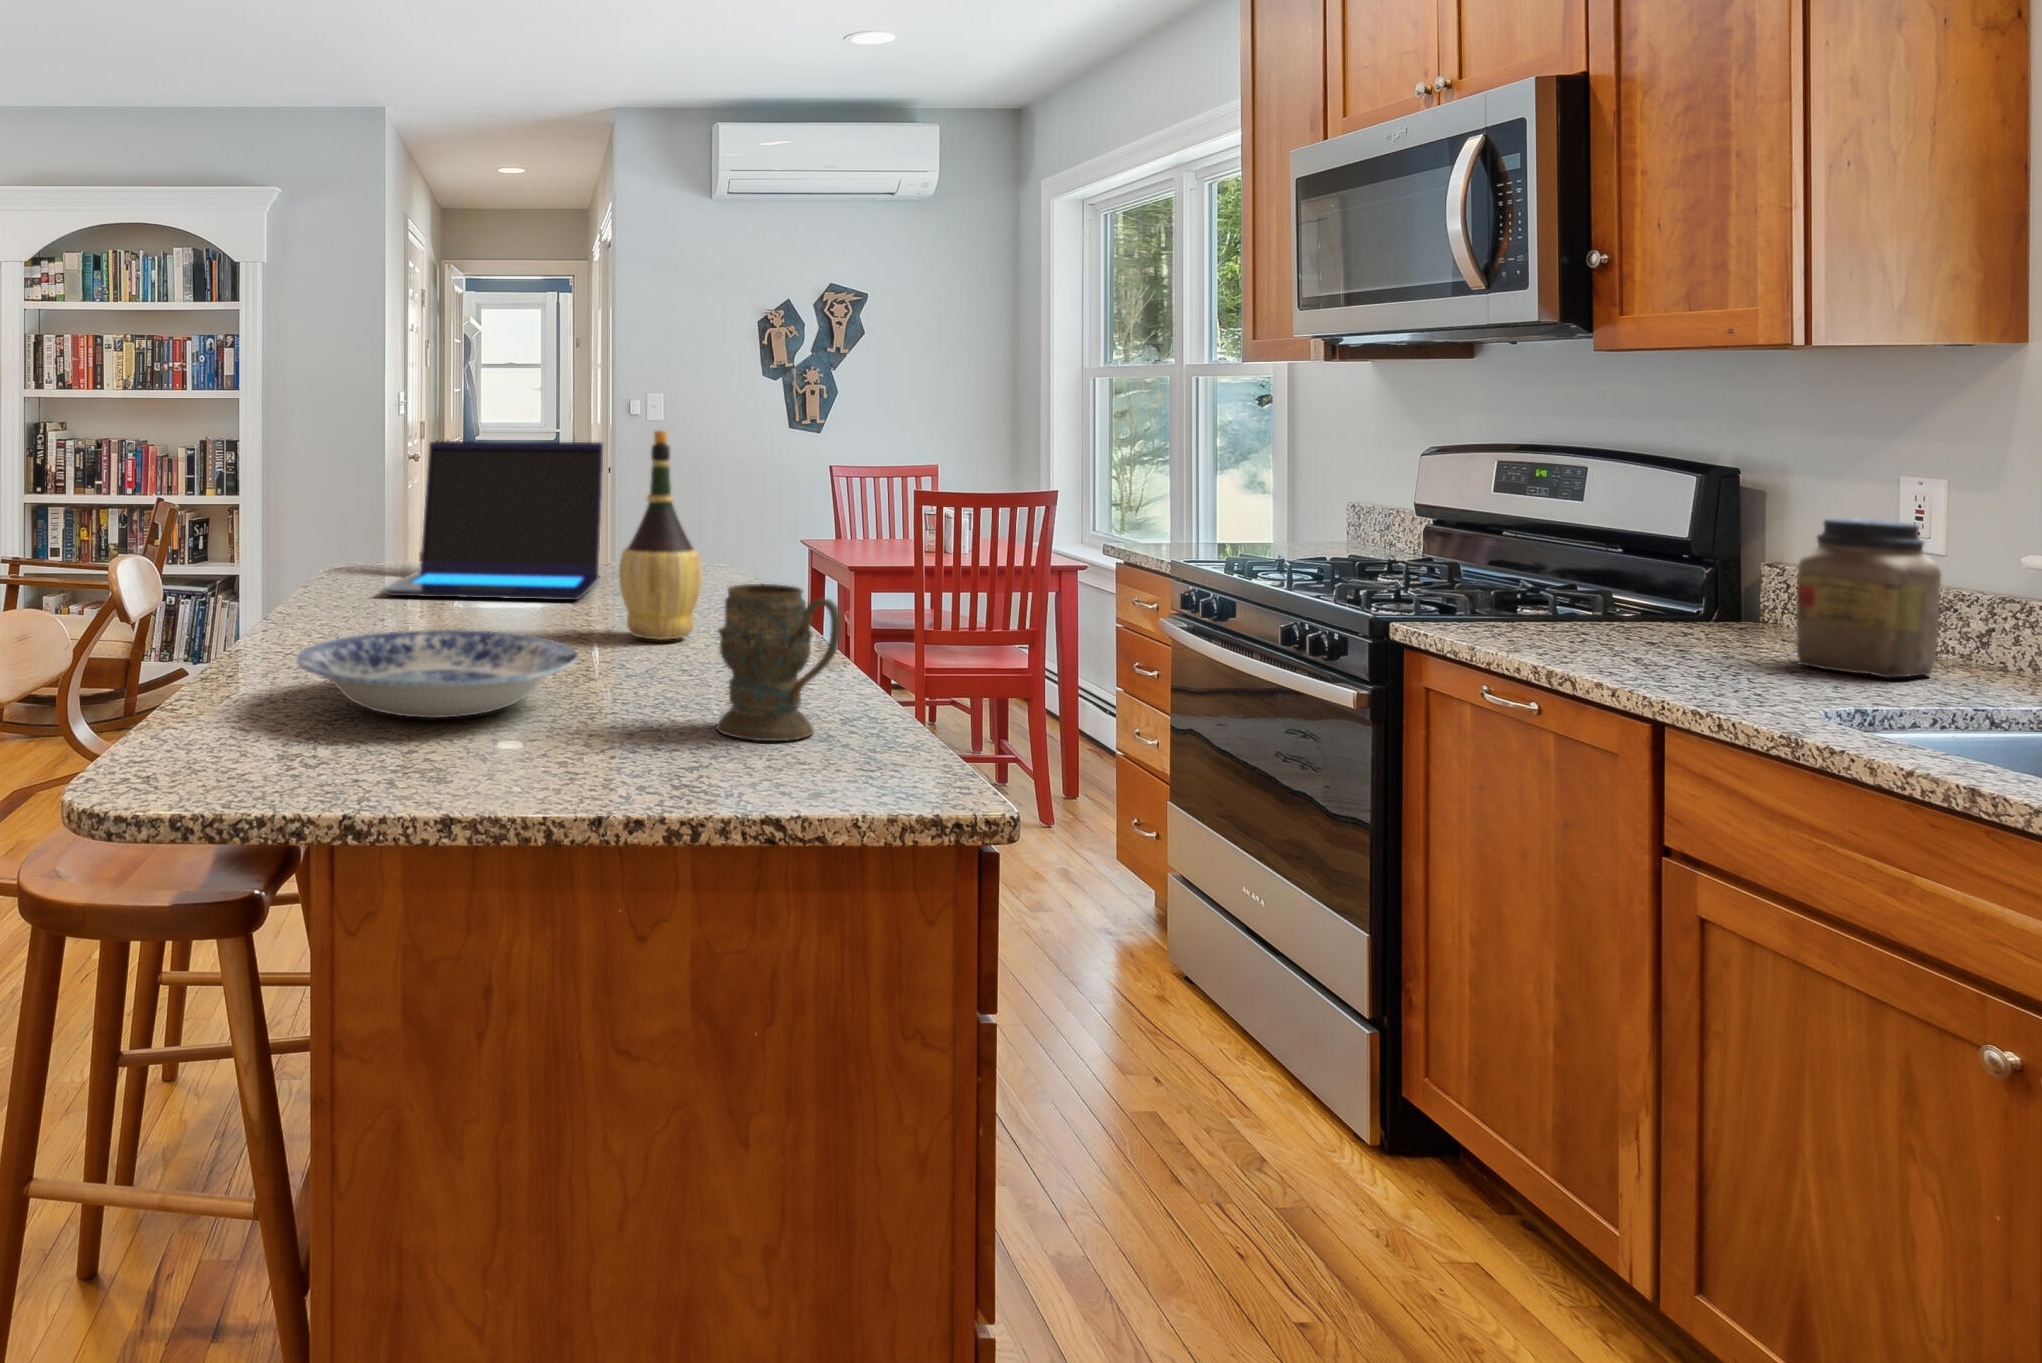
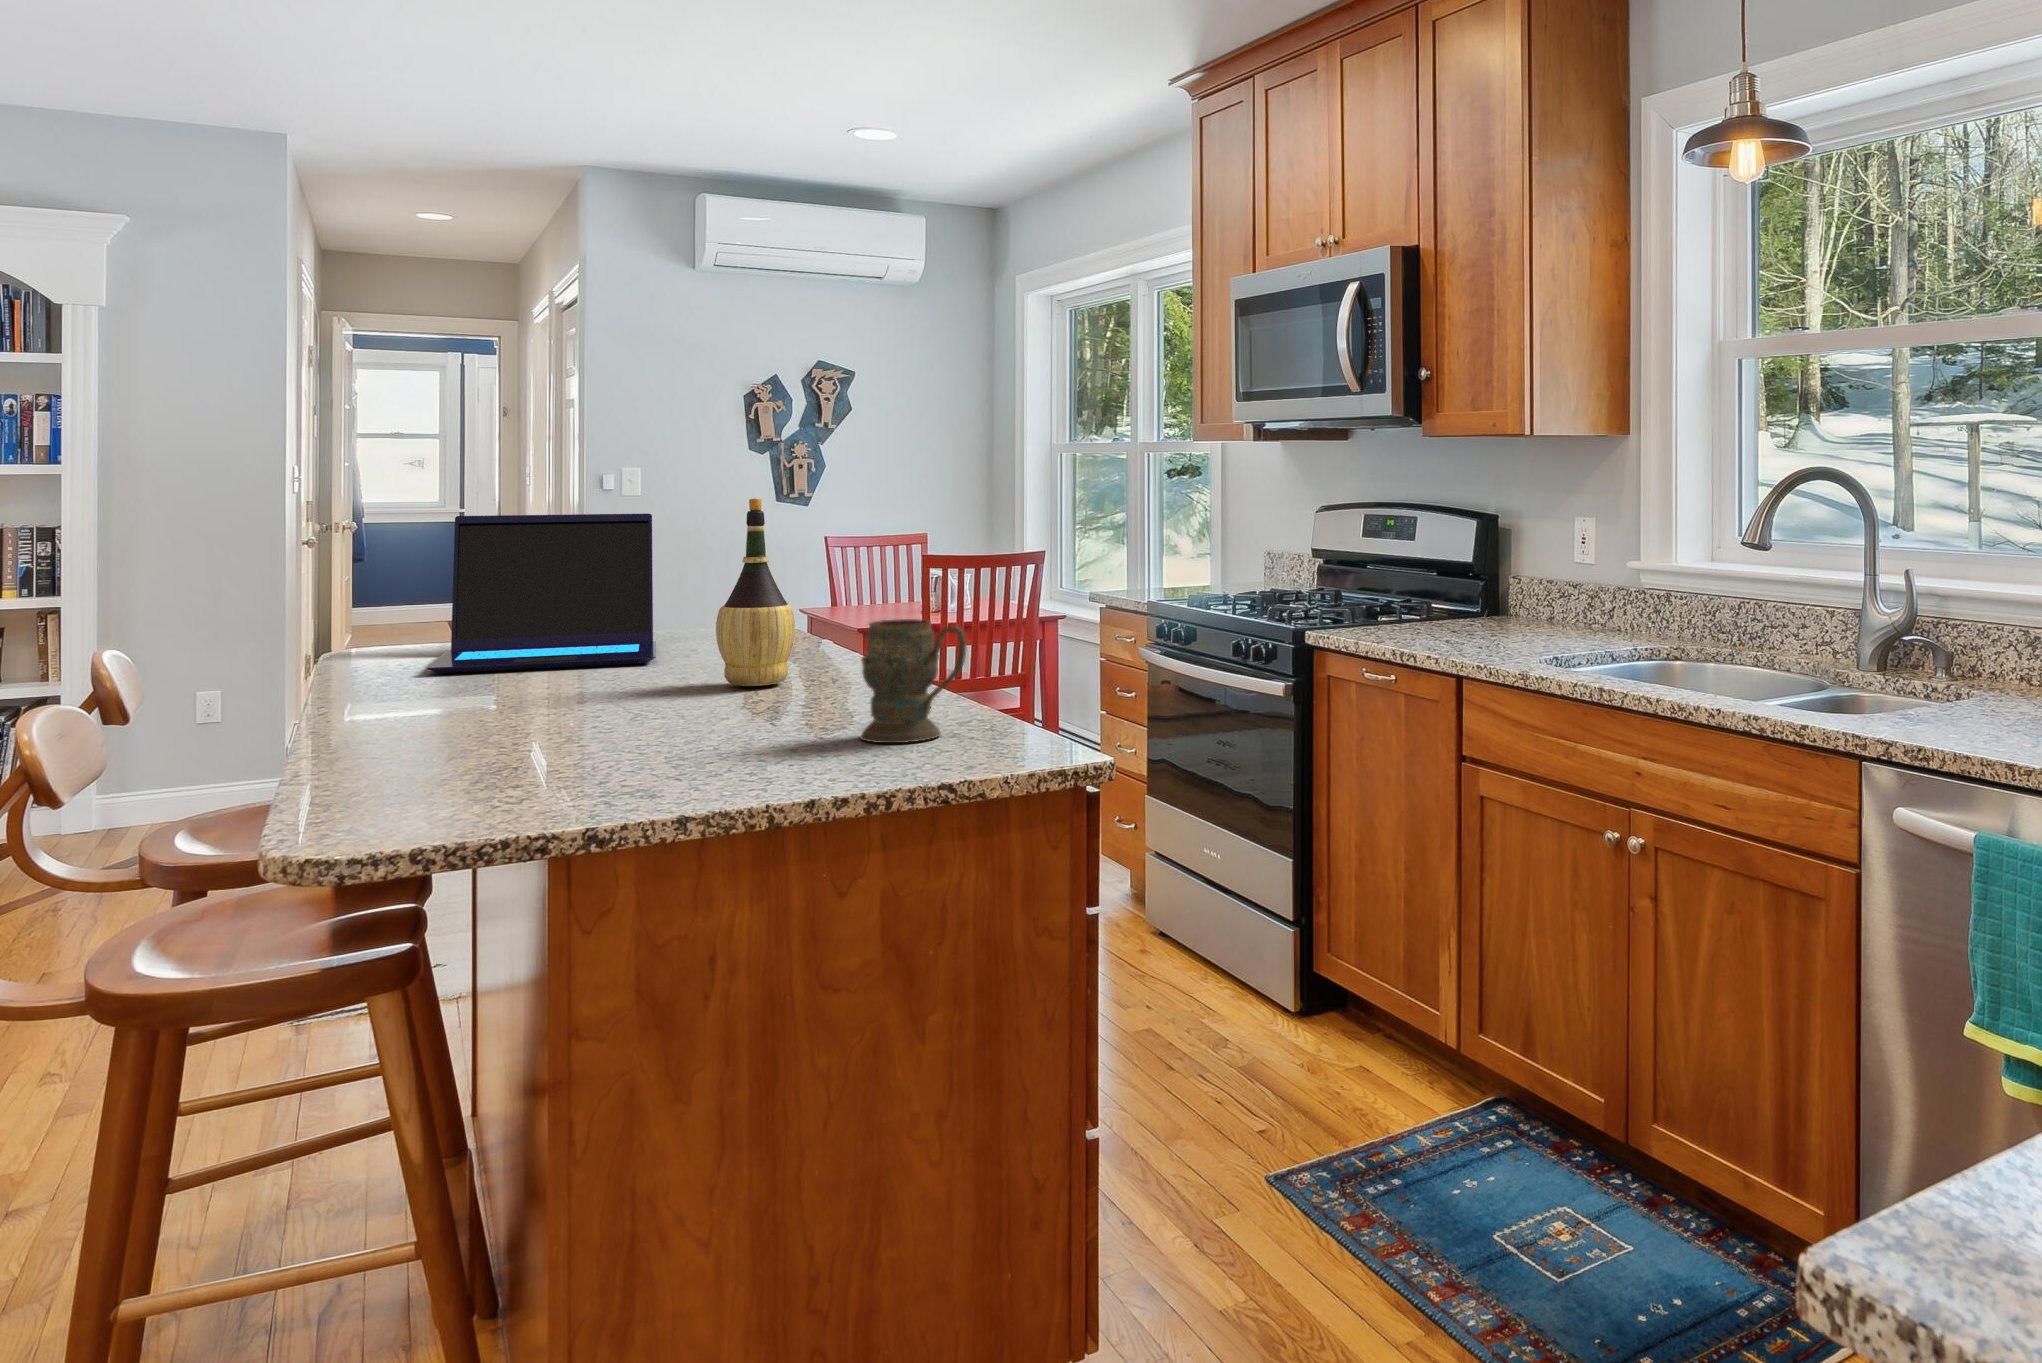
jar: present [1796,518,1941,677] -> none [1535,543,1604,642]
plate: present [297,630,578,718] -> none [445,683,729,758]

